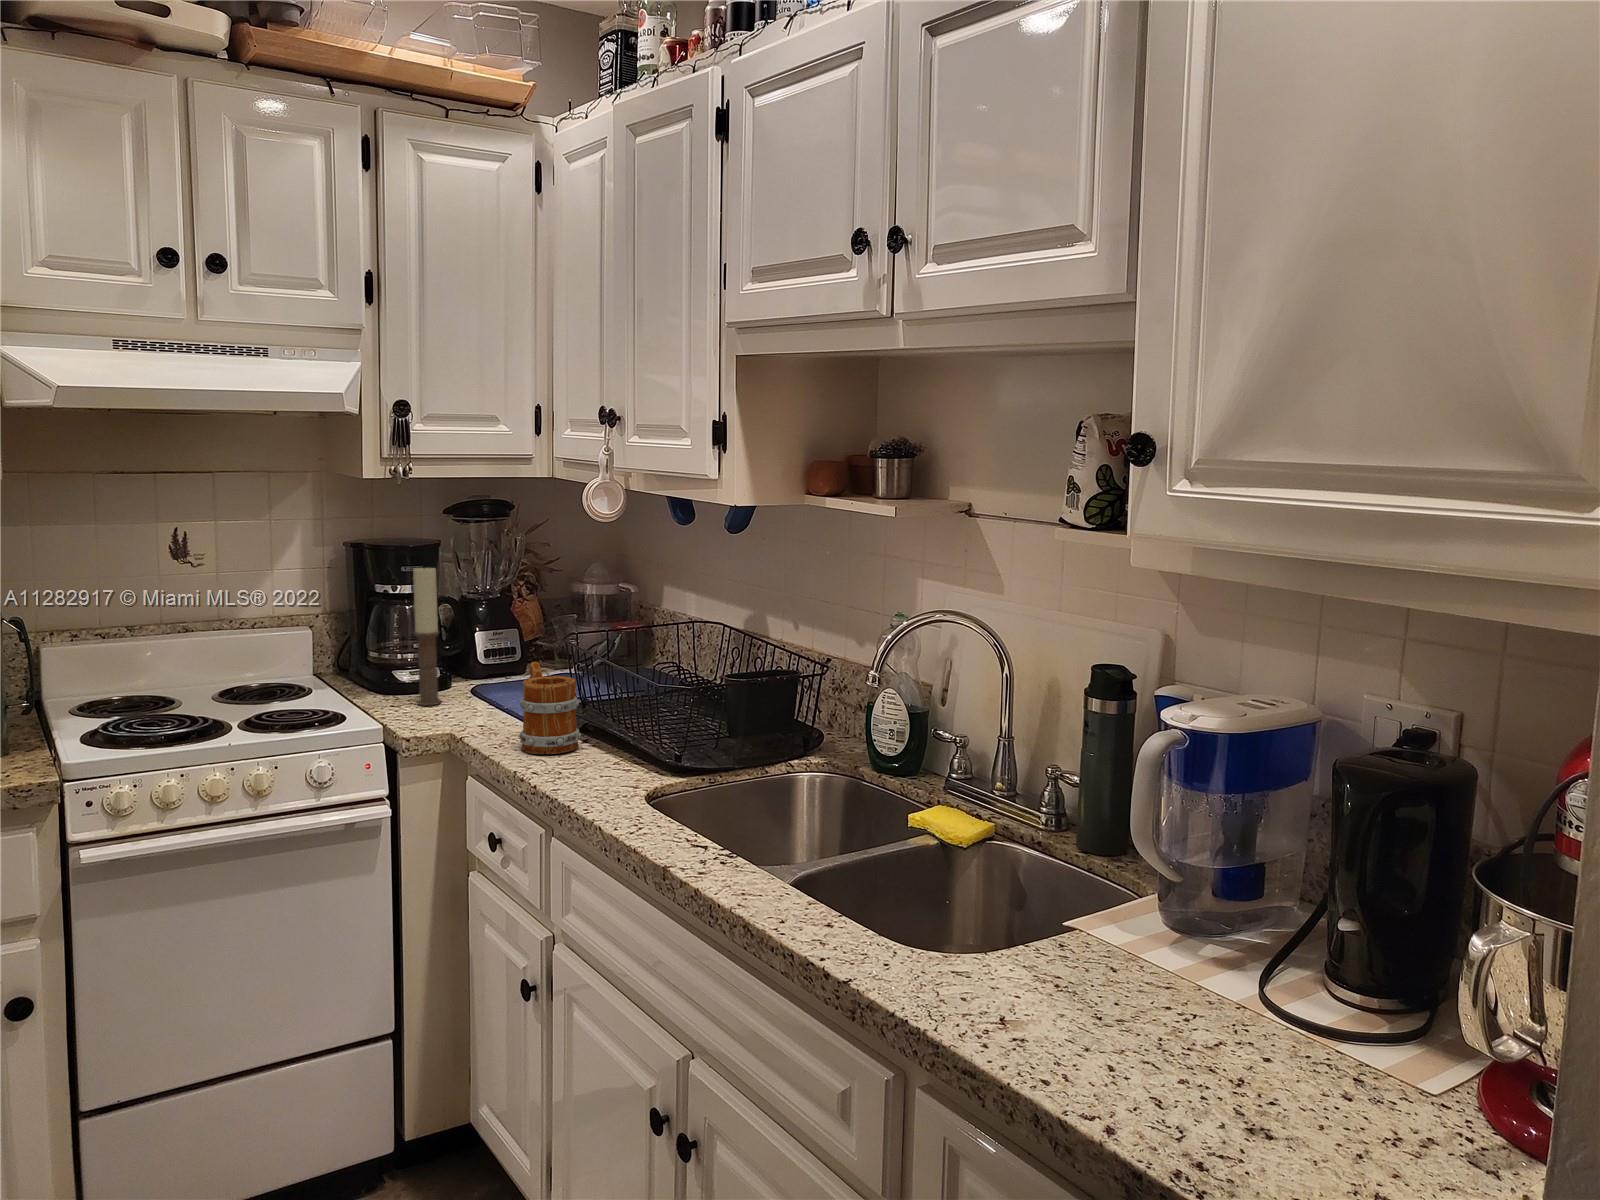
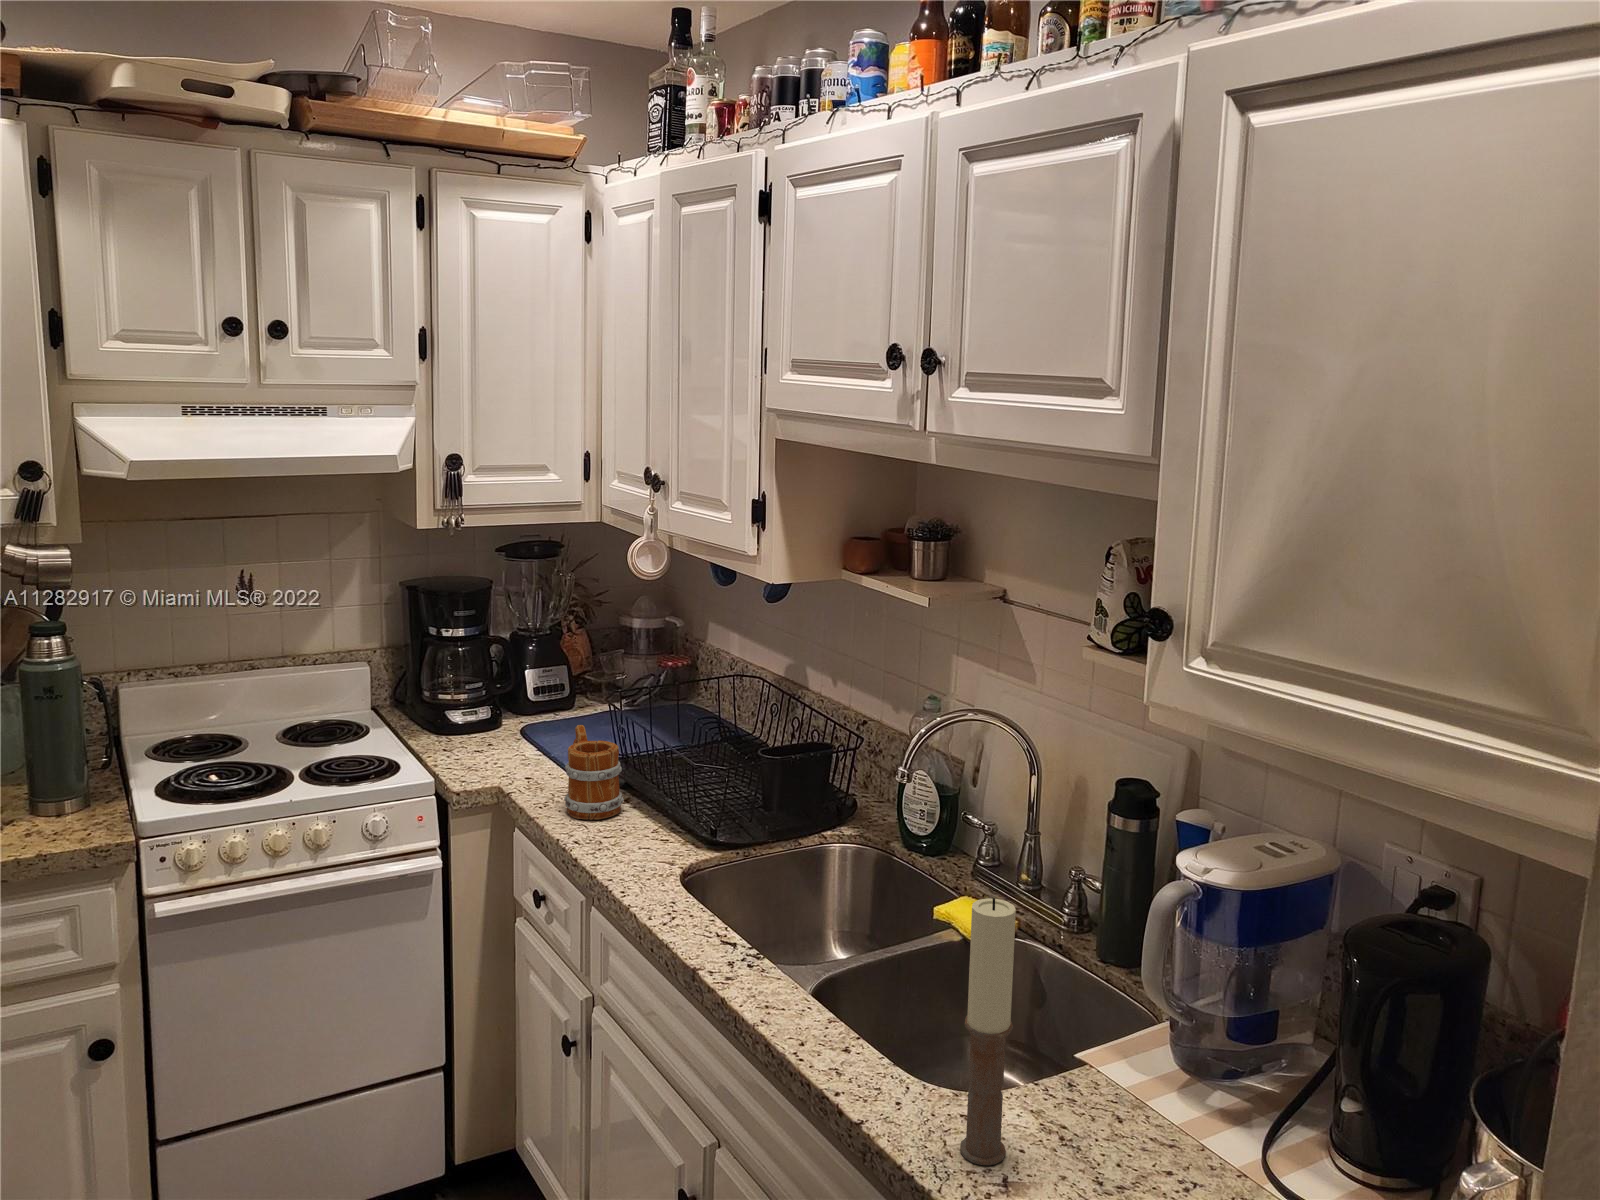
candle: present [413,567,441,706] -> present [960,898,1016,1165]

